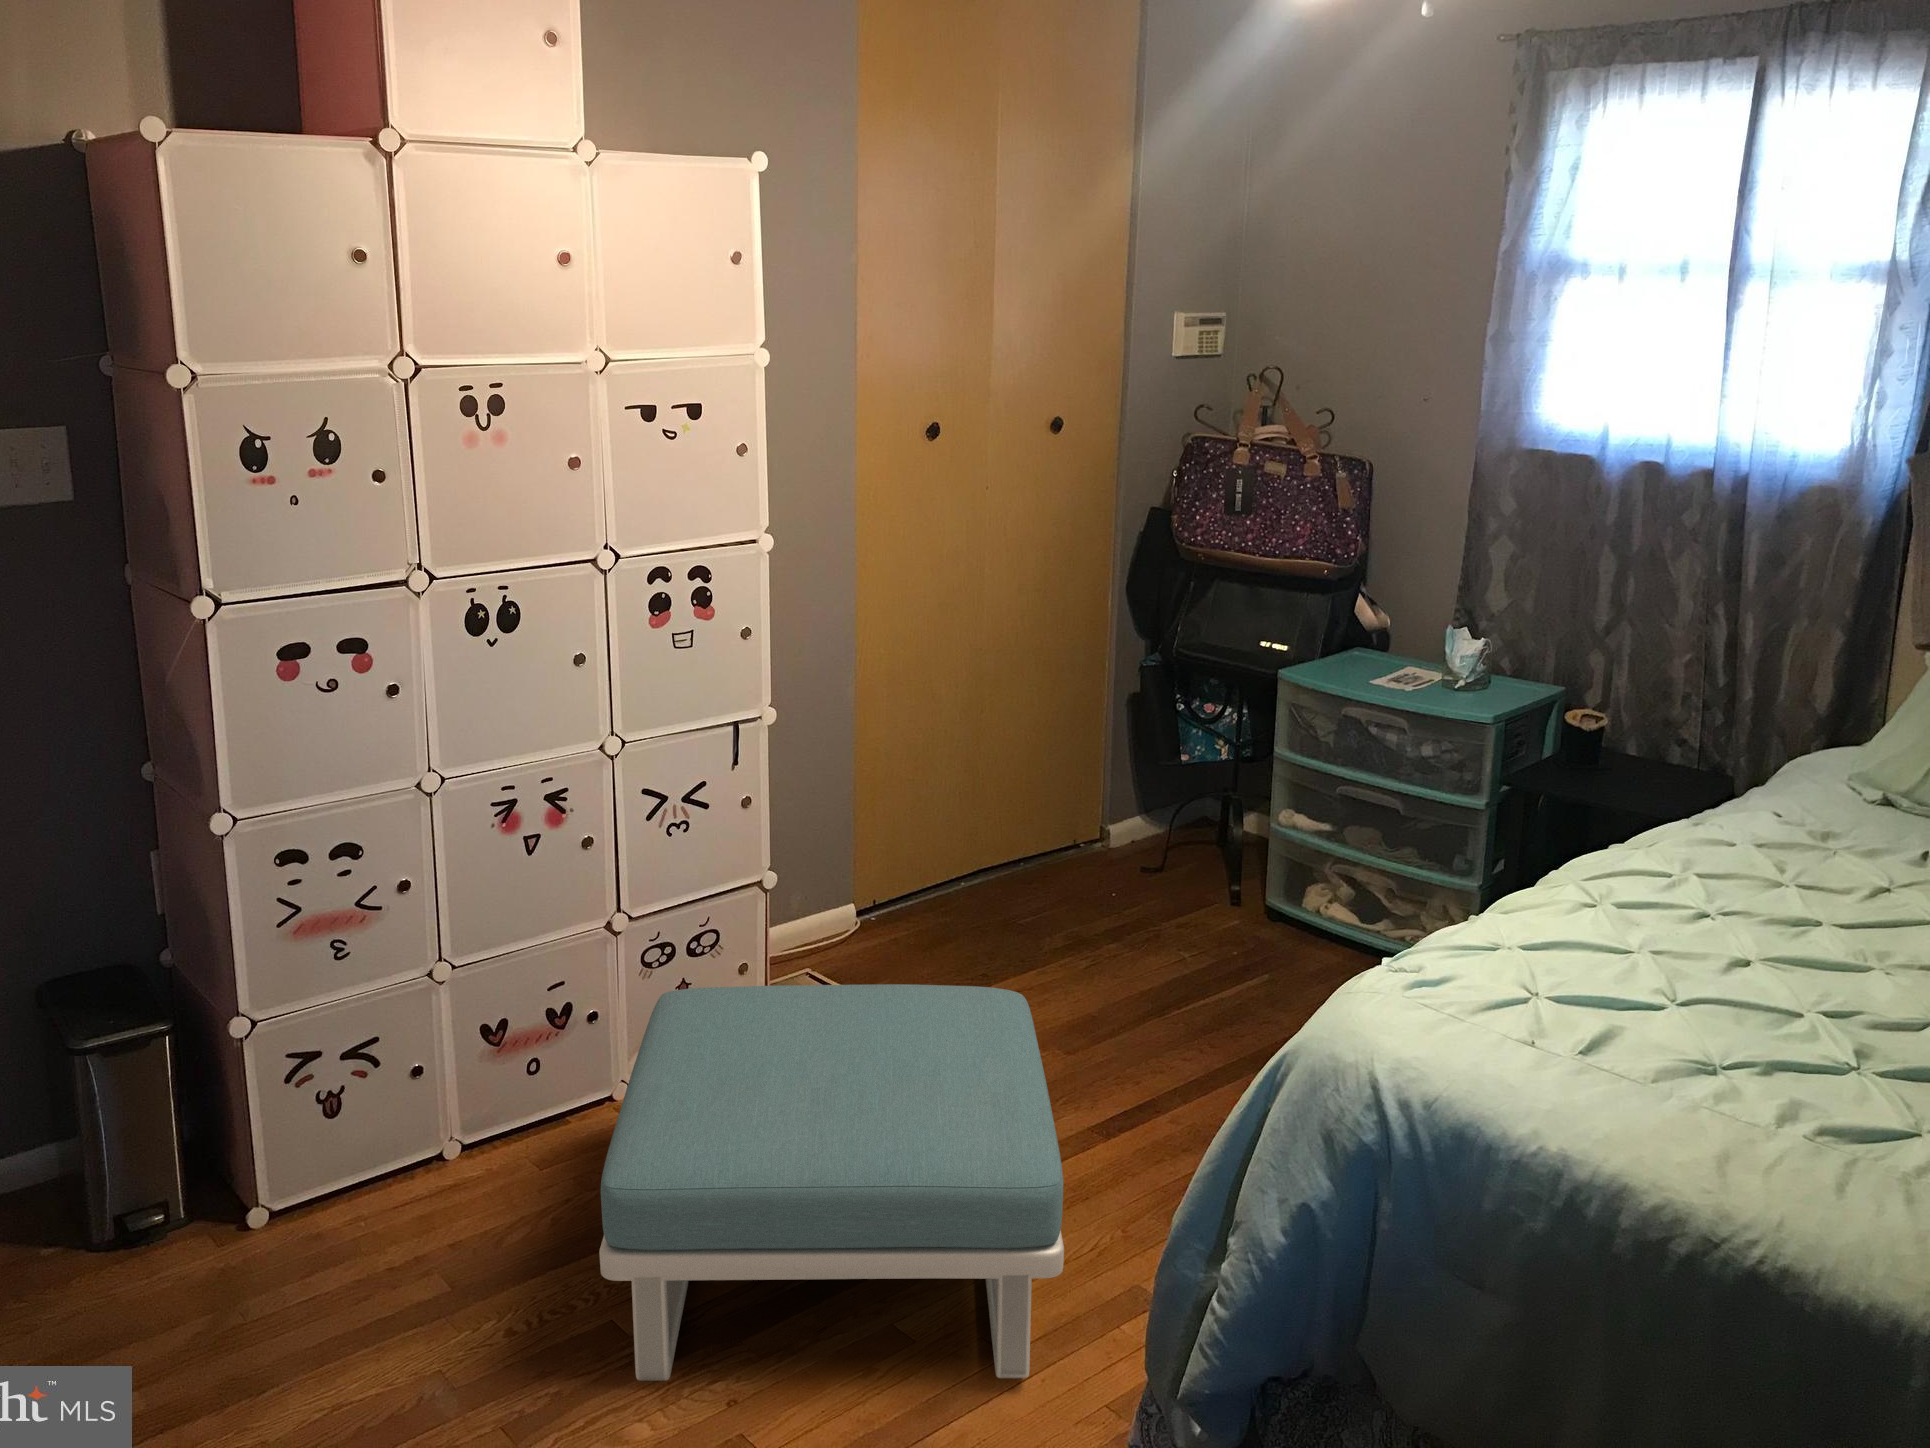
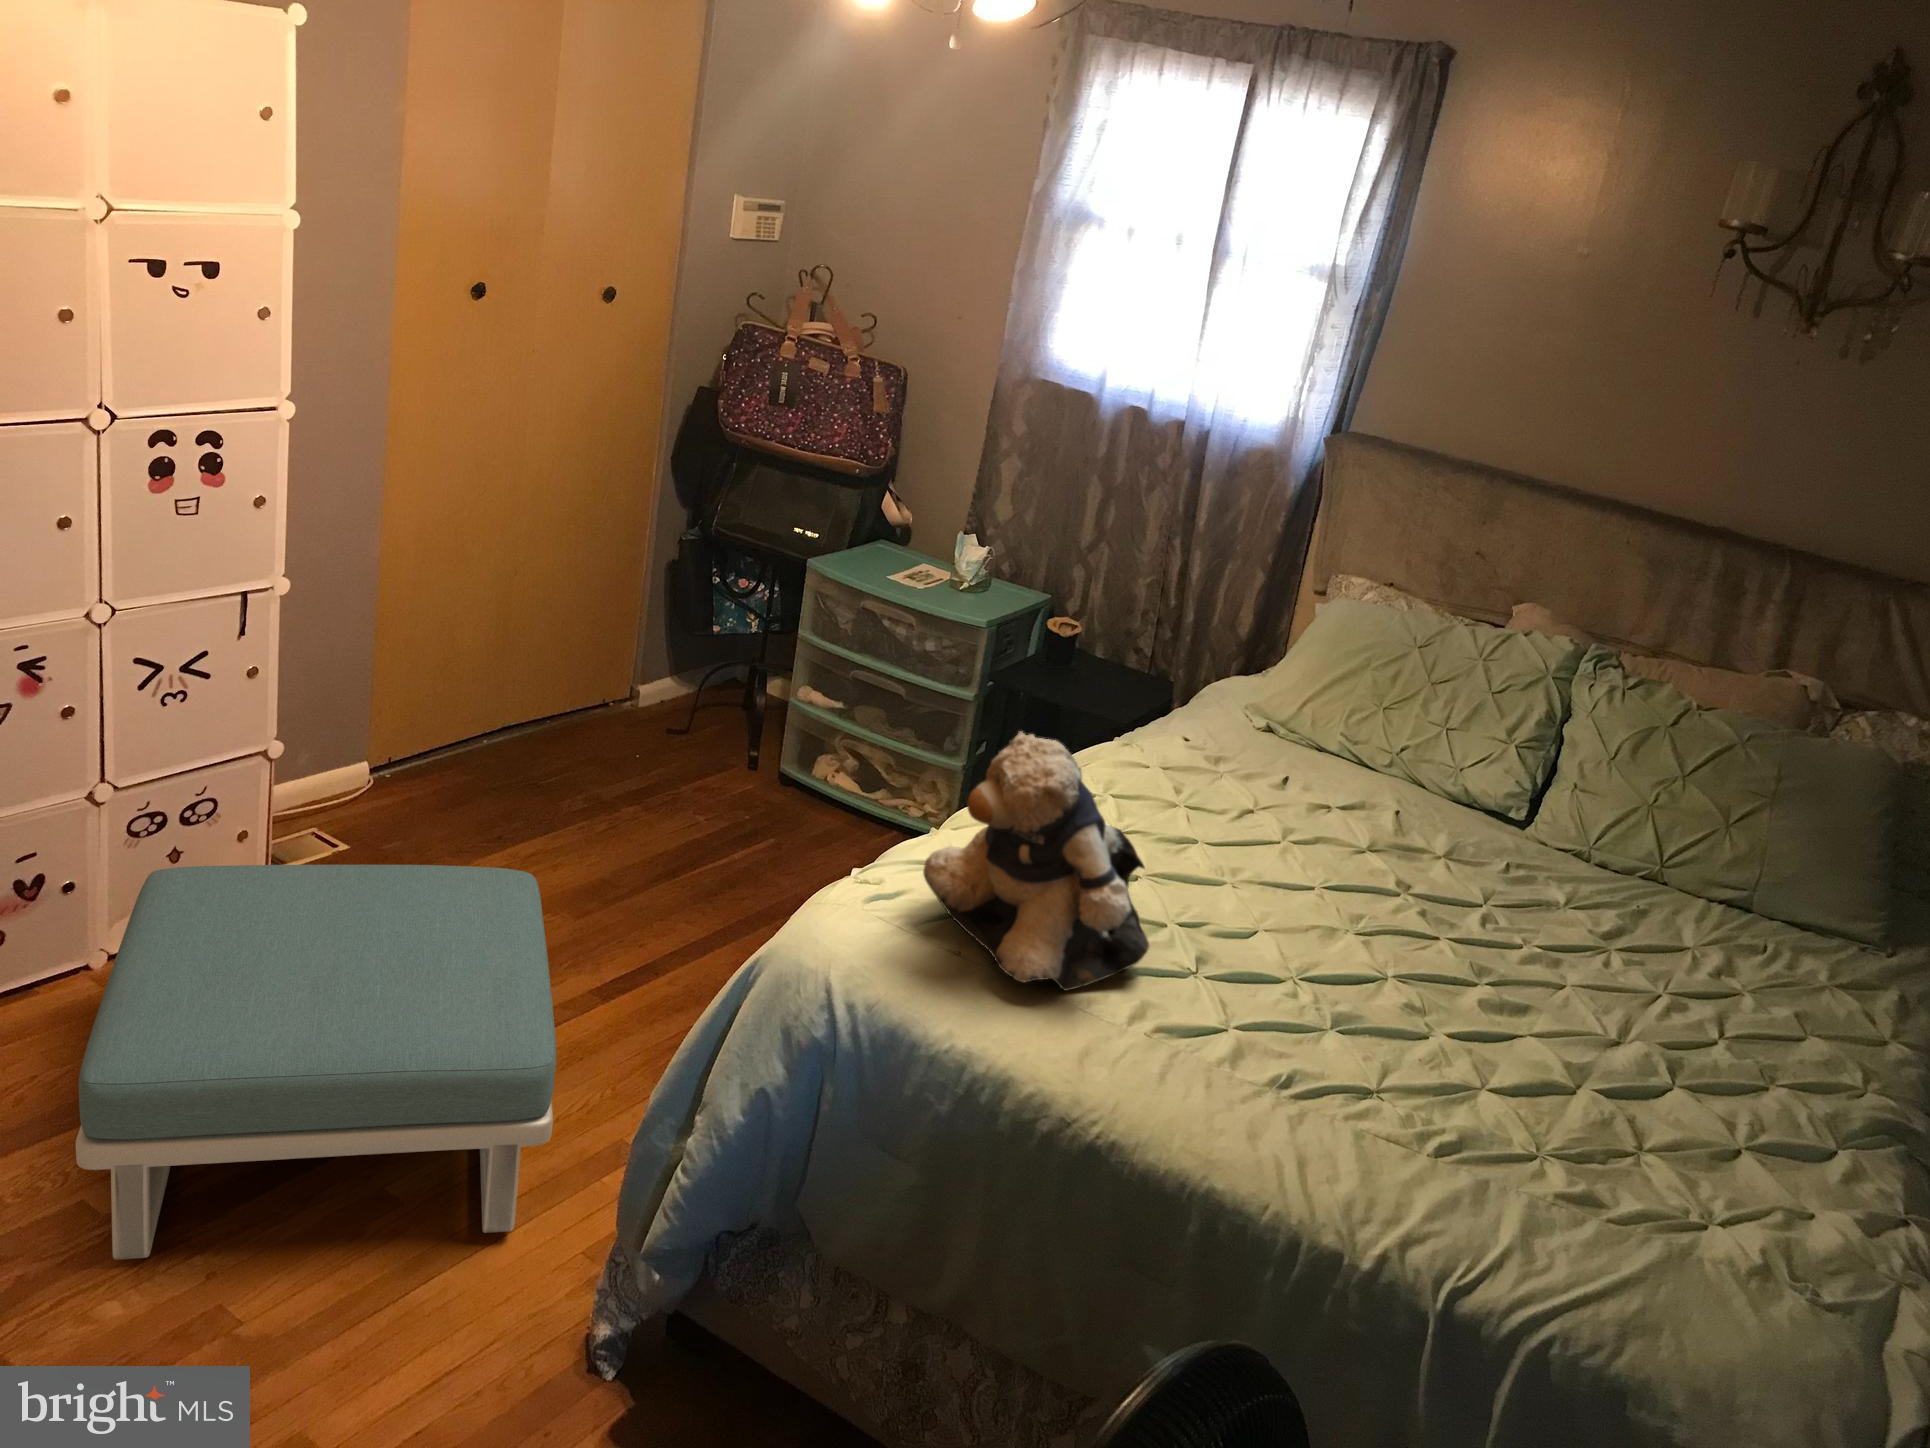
teddy bear: none [1476,761,1792,1086] -> present [923,731,1149,991]

